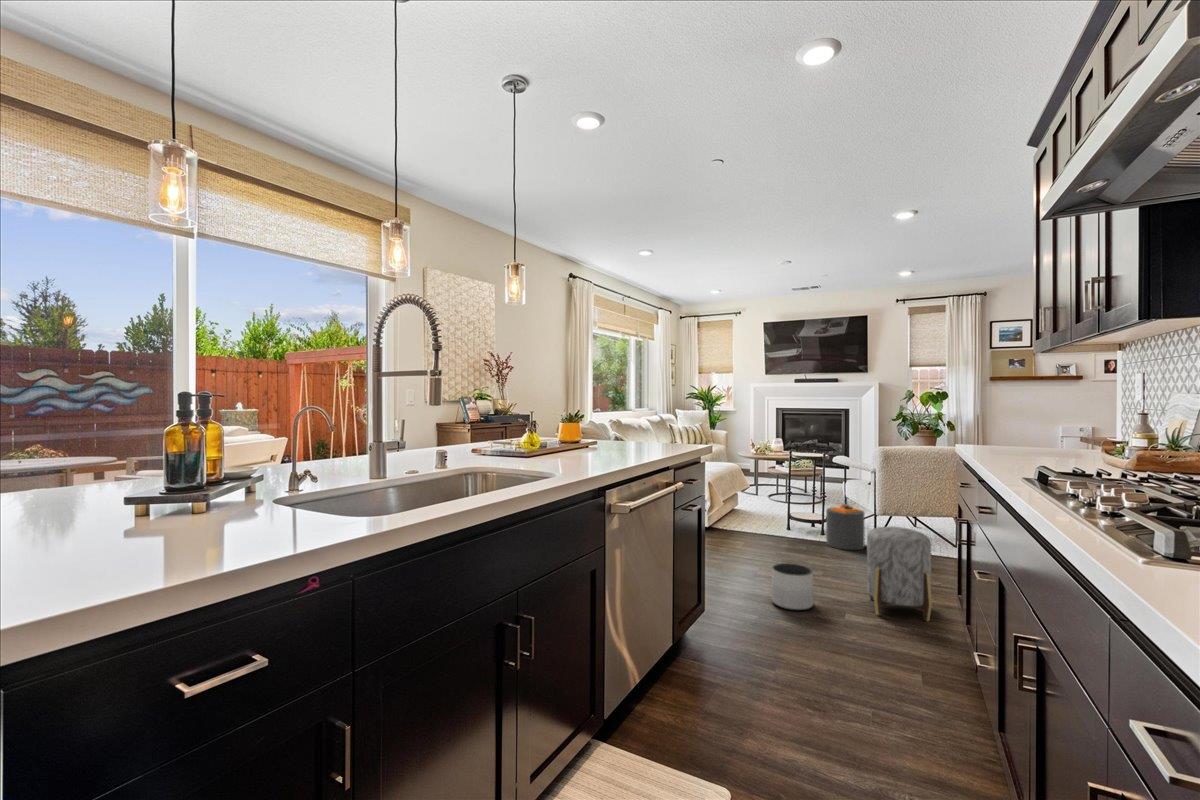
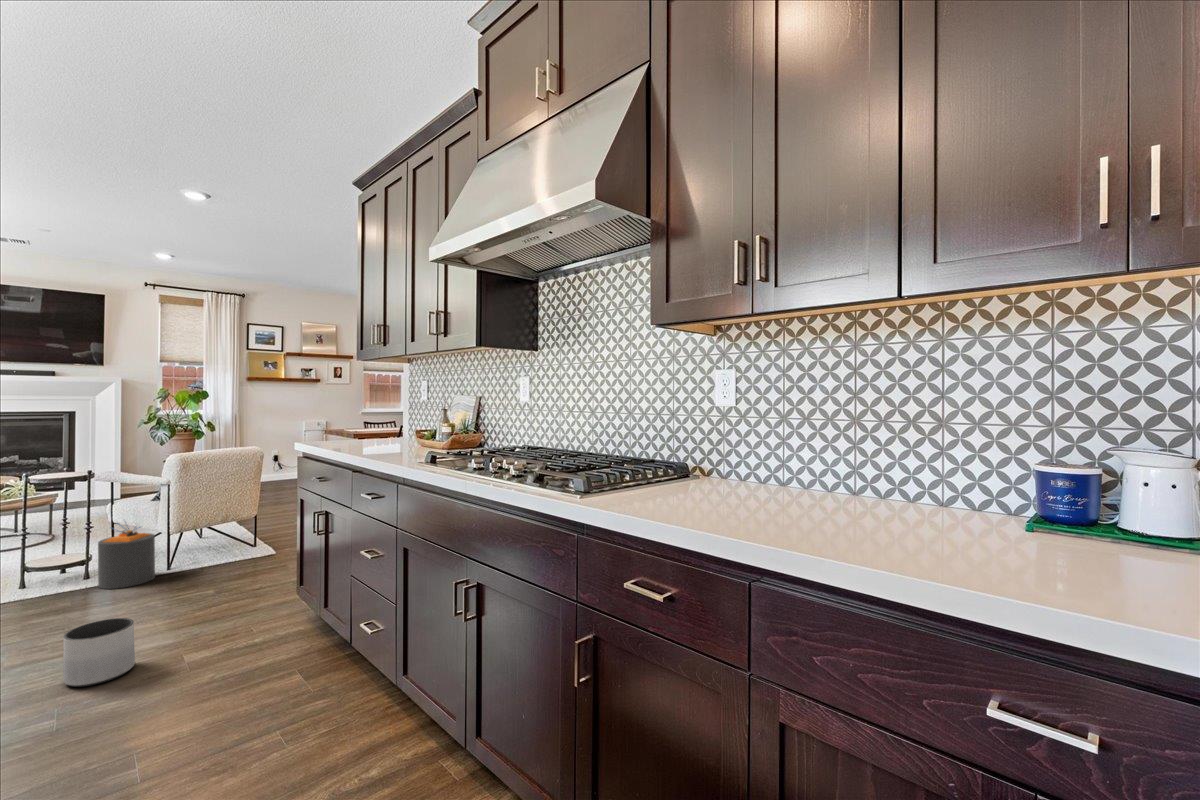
stool: present [867,527,932,621] -> none [197,536,276,639]

